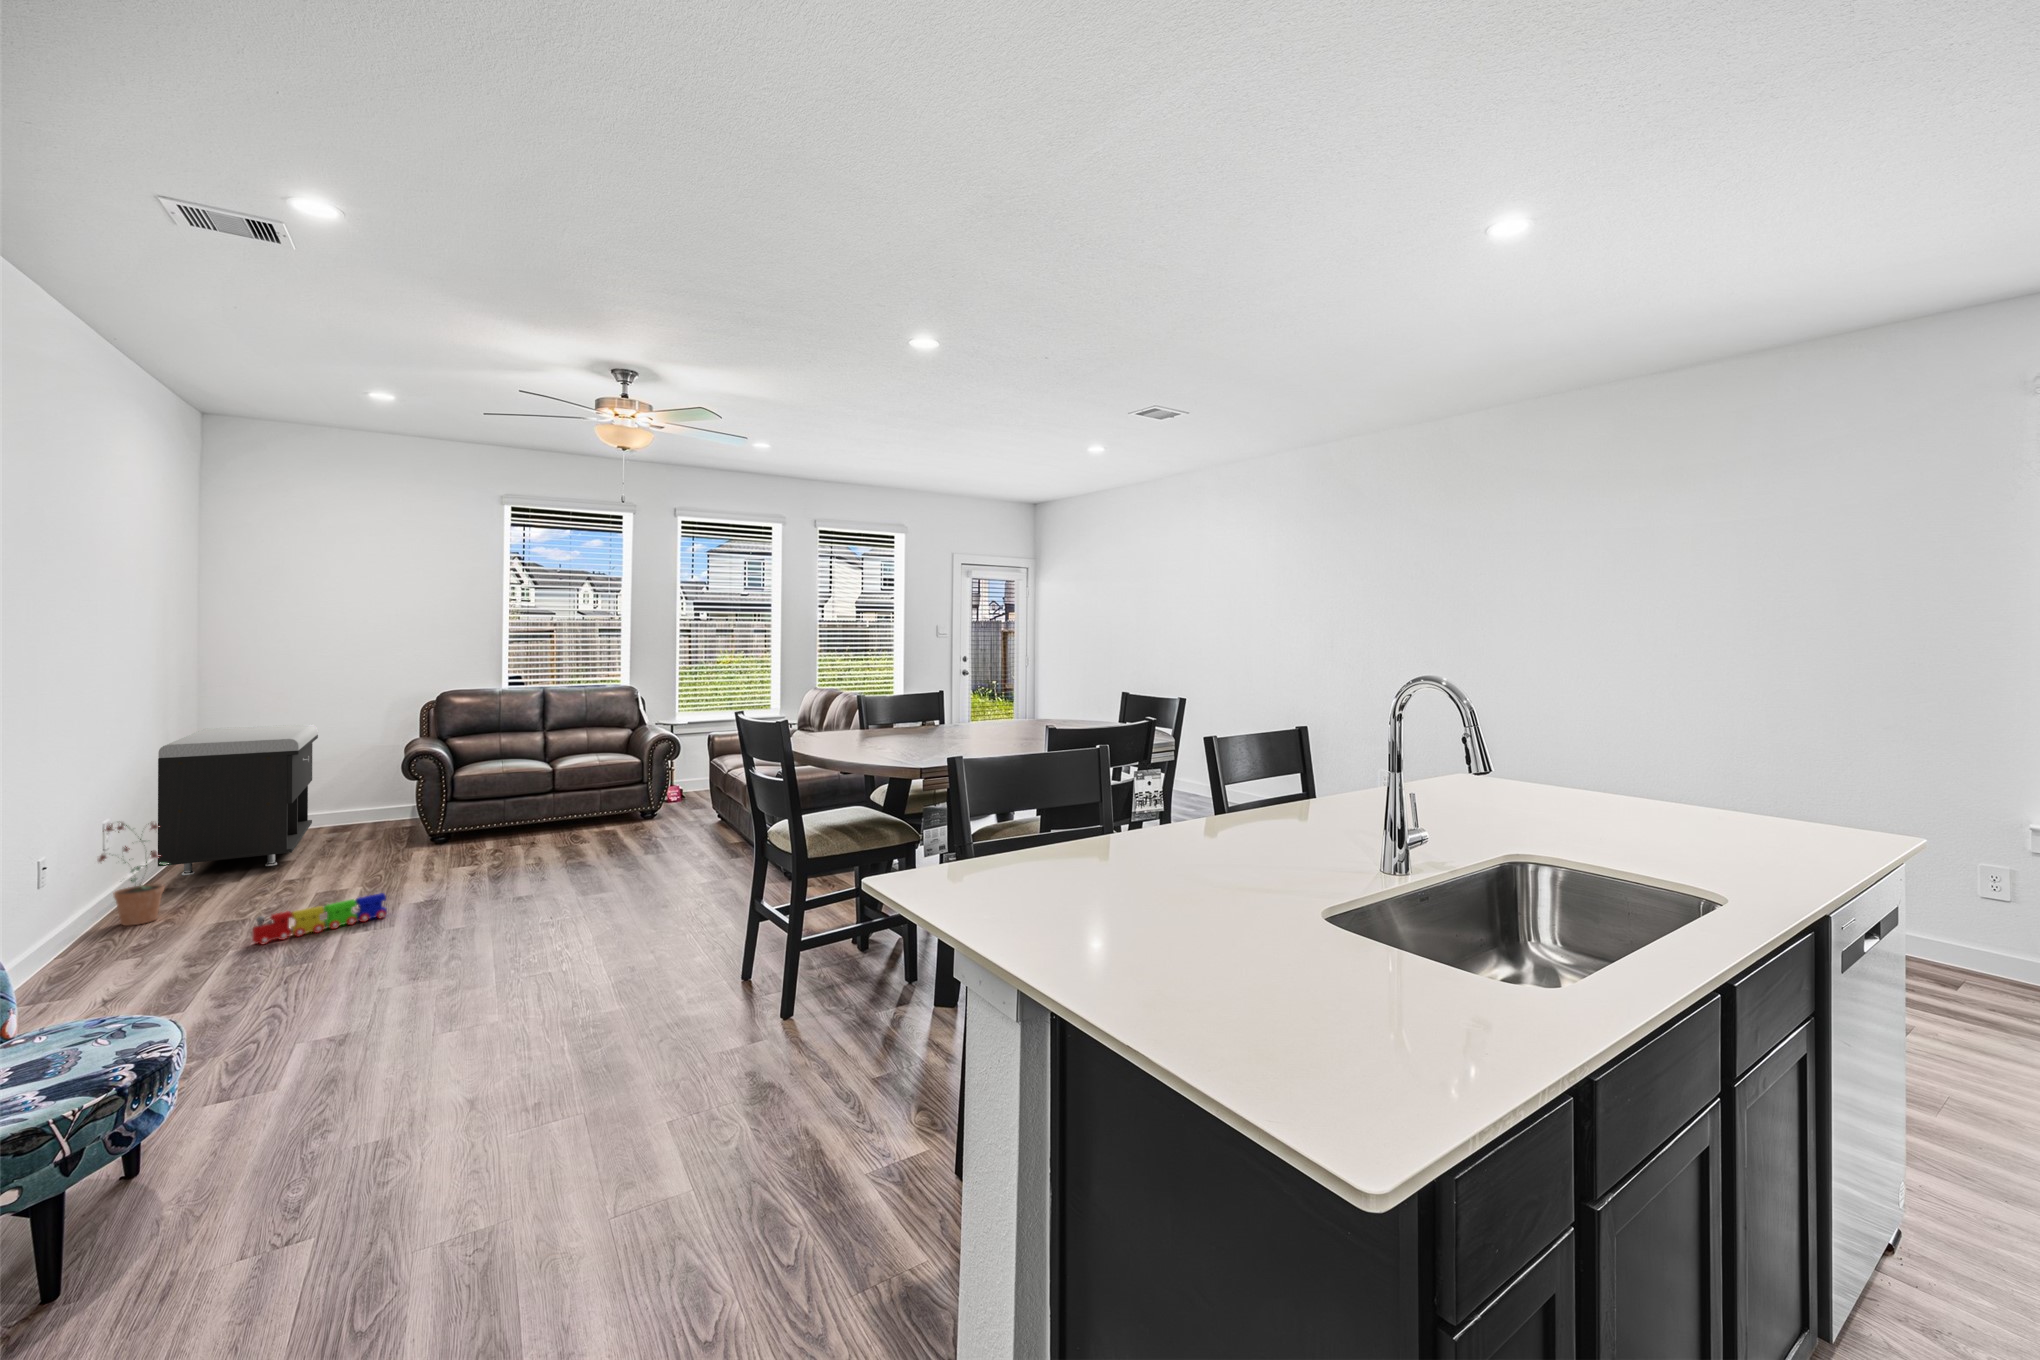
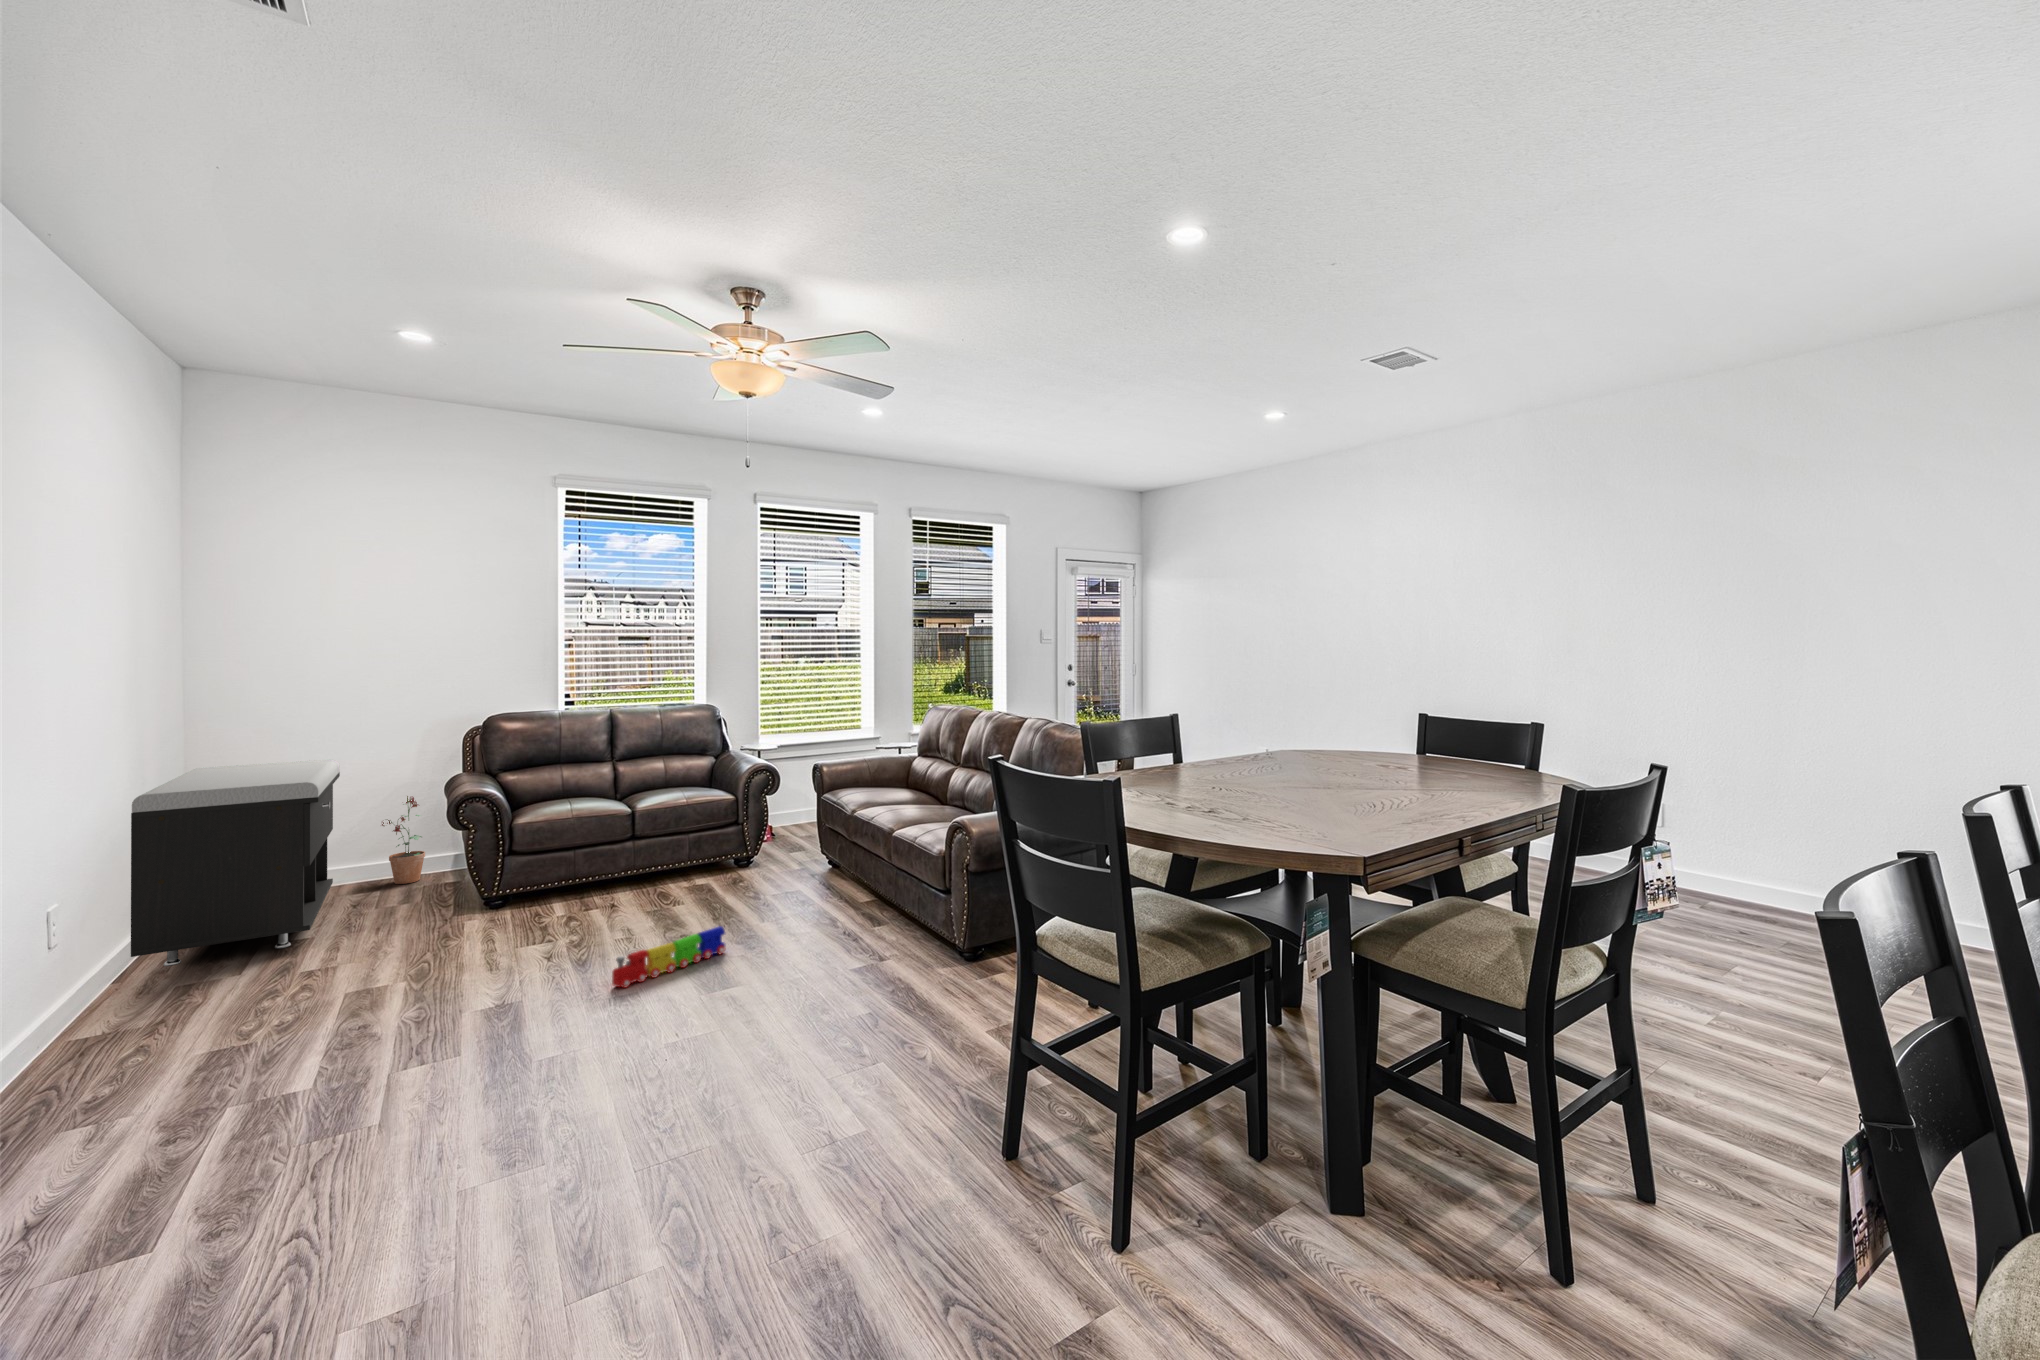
potted plant: present [98,822,166,926] -> present [382,796,425,884]
toy train: present [252,893,387,944] -> present [612,926,725,988]

